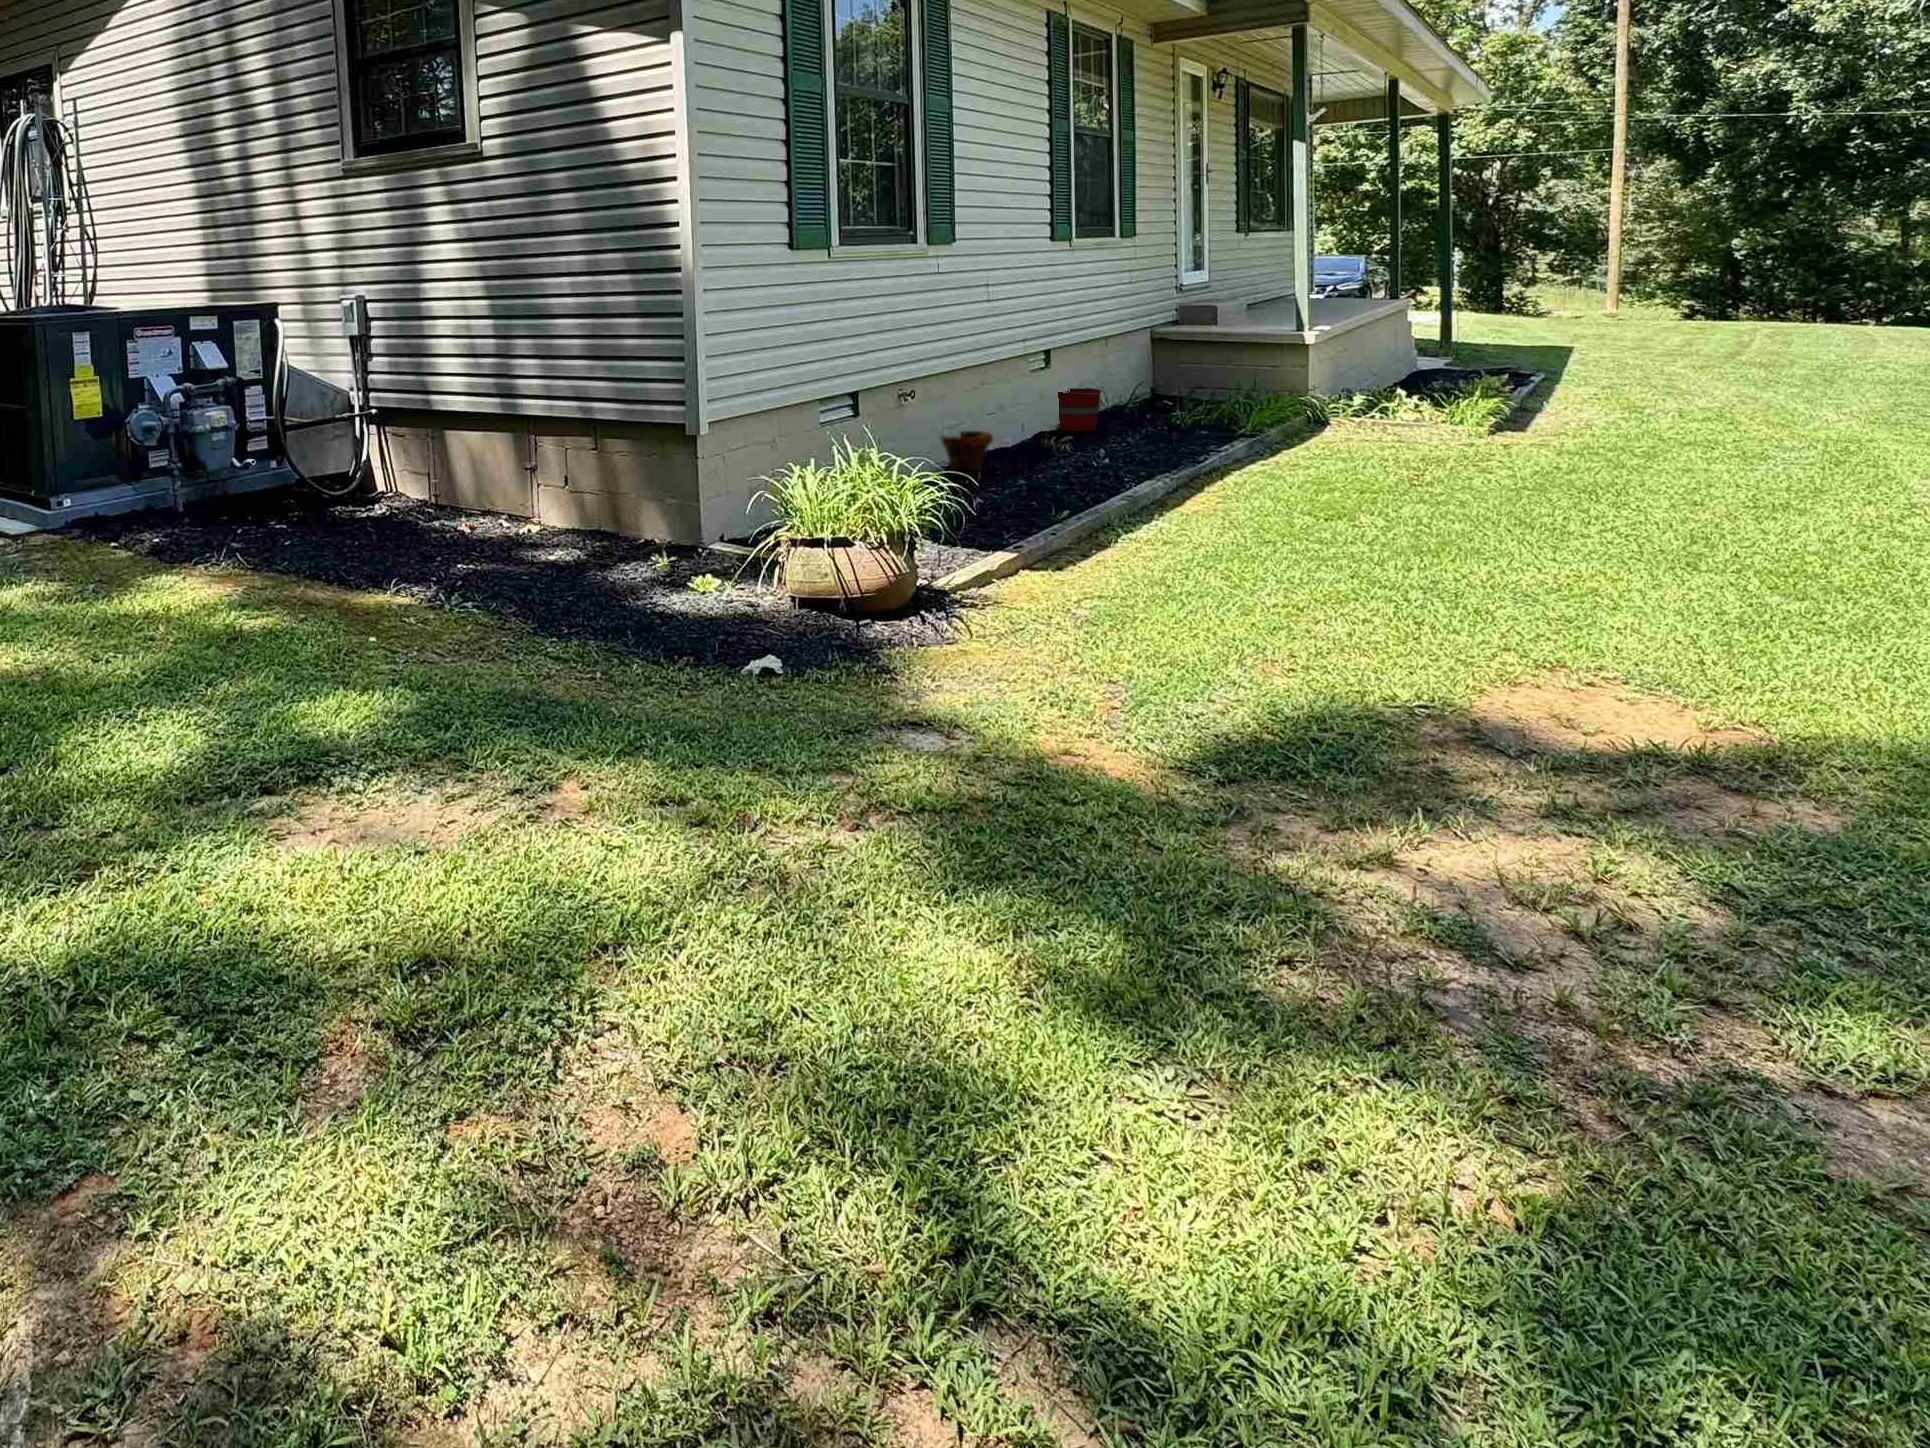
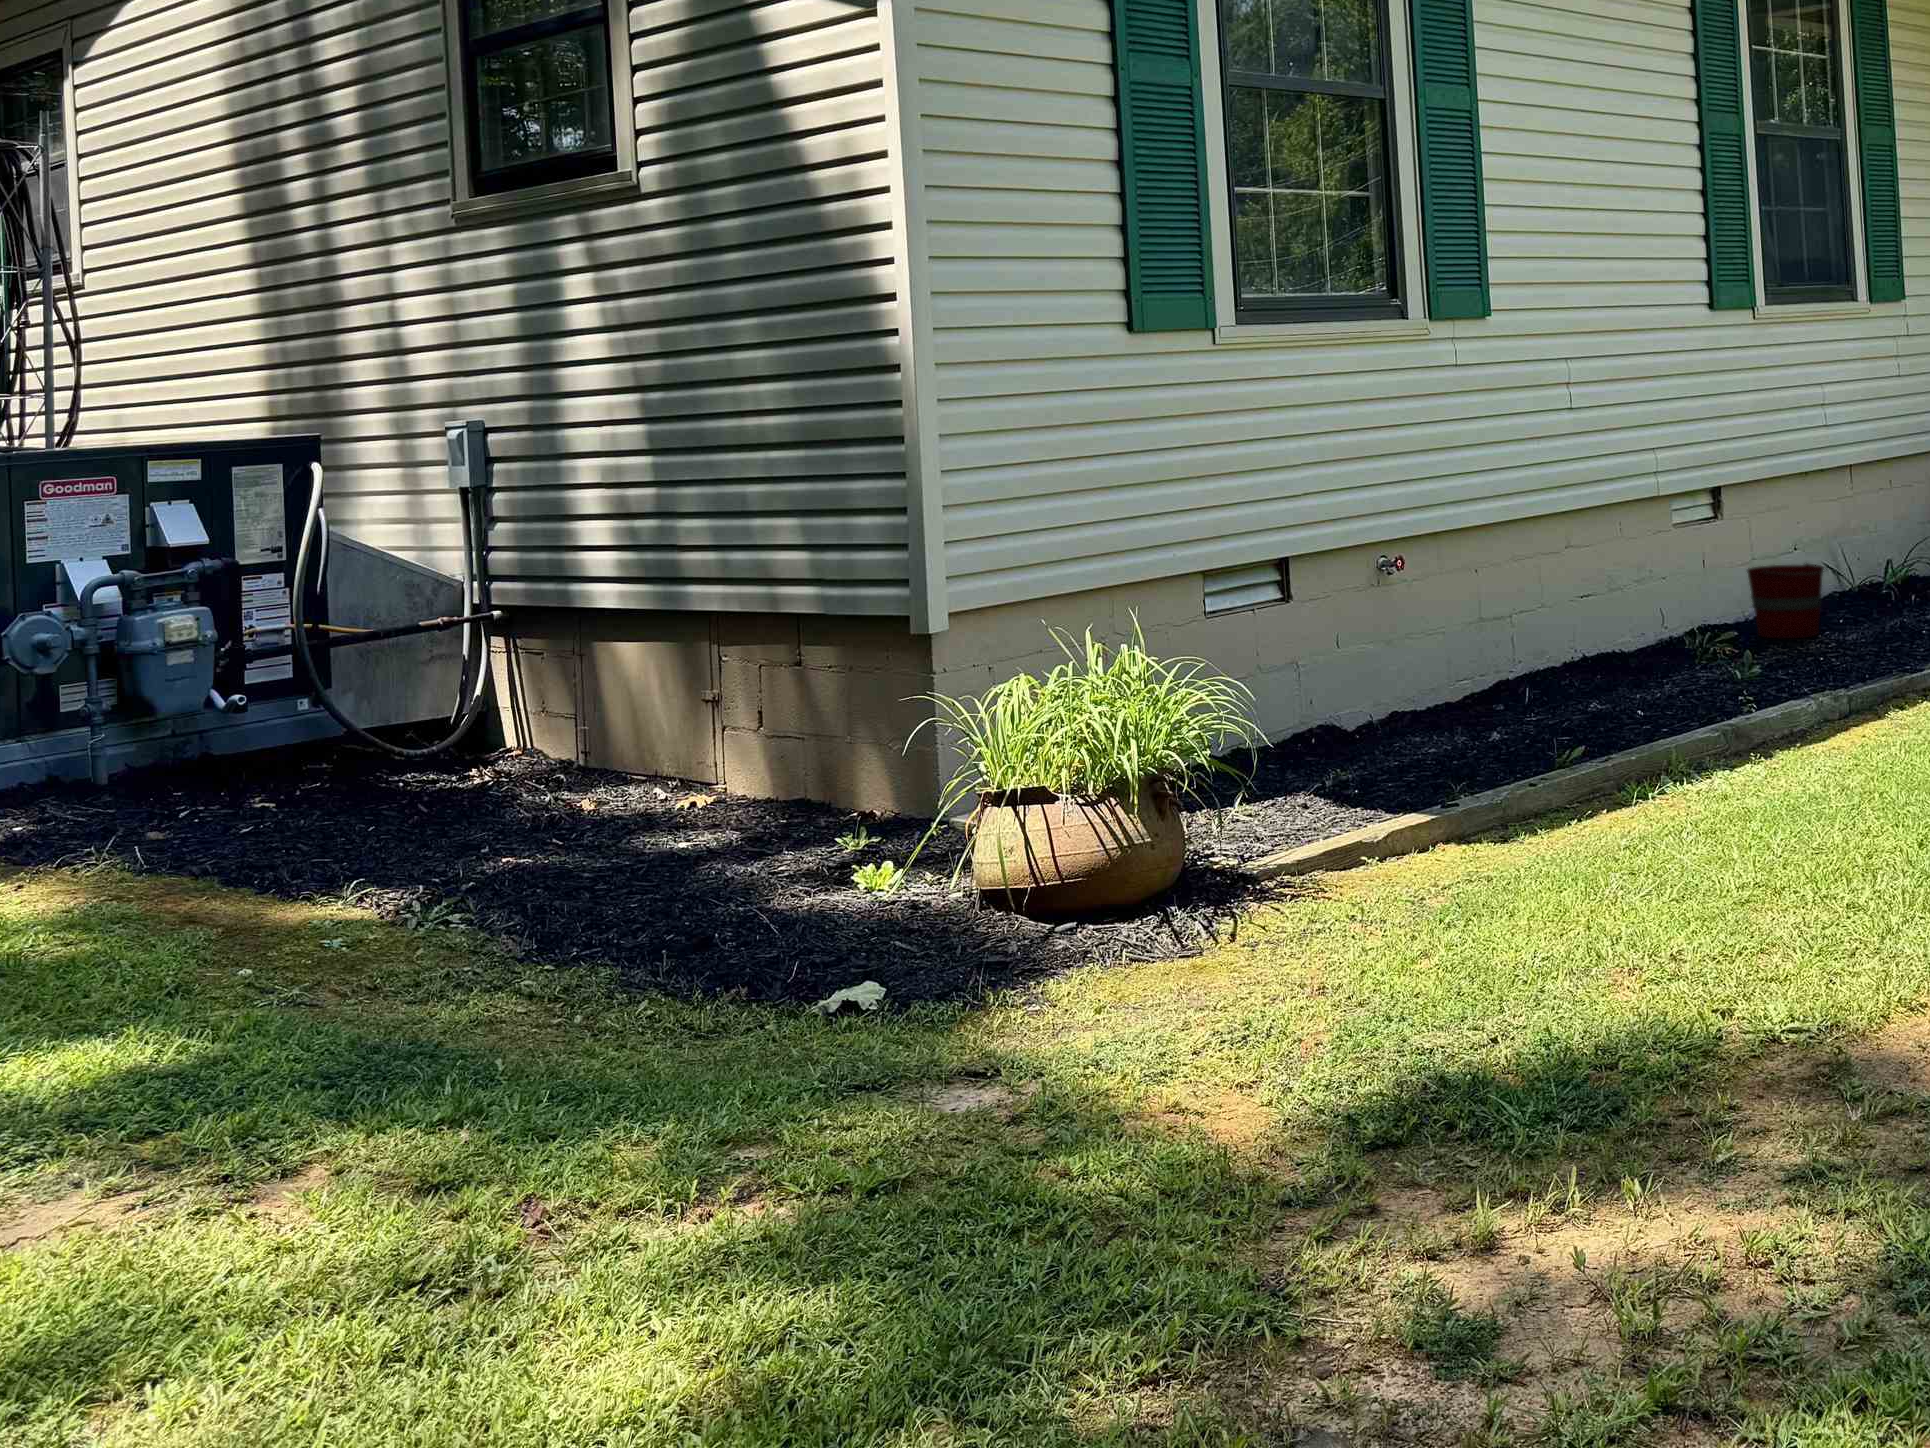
planter: present [940,431,993,470] -> none [1468,640,1564,707]

